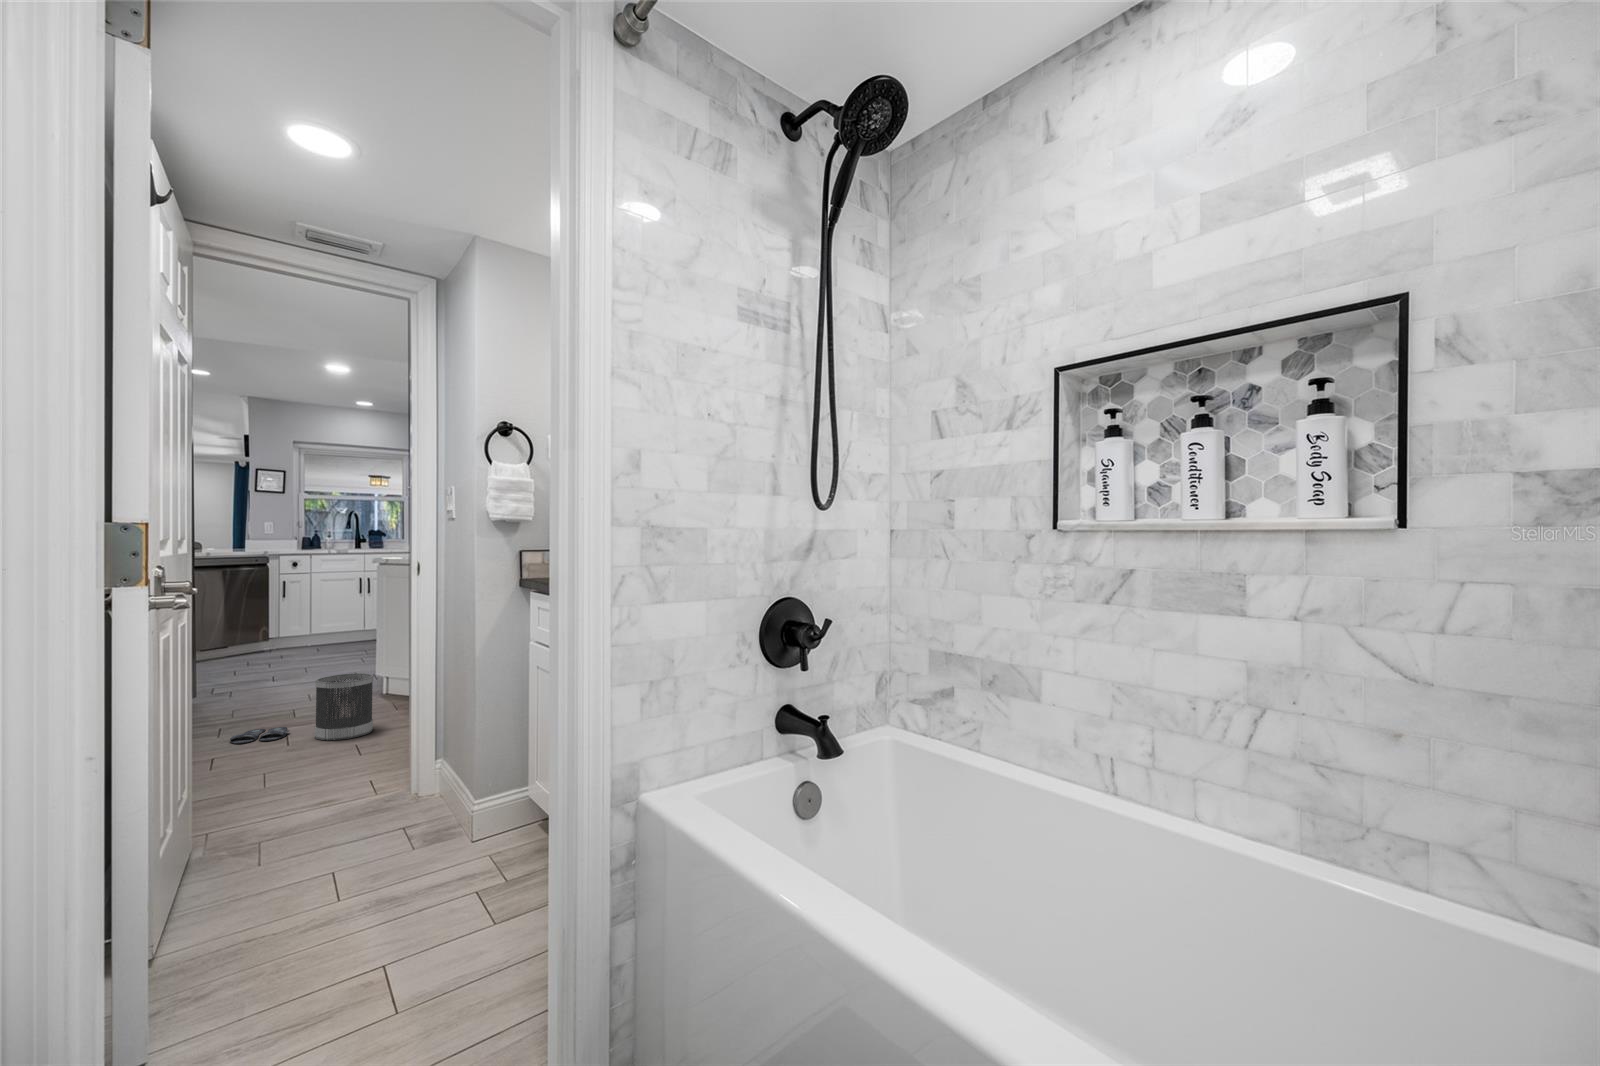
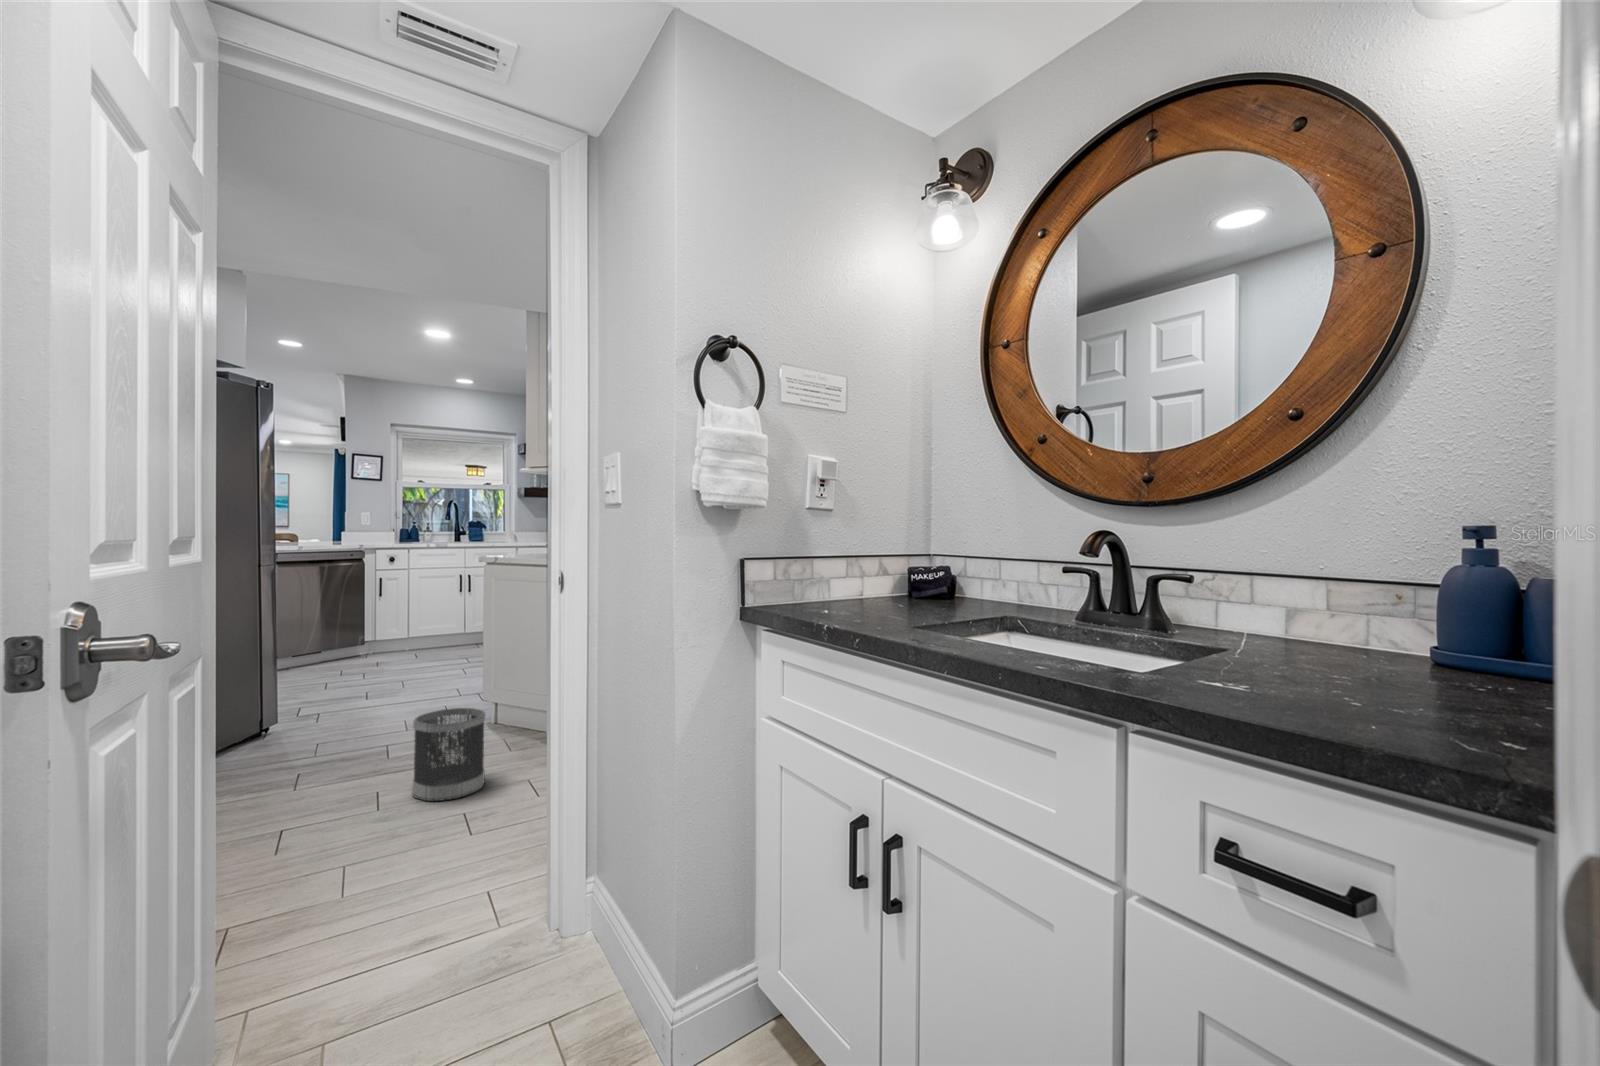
slippers: present [230,727,289,744] -> none [307,774,382,804]

